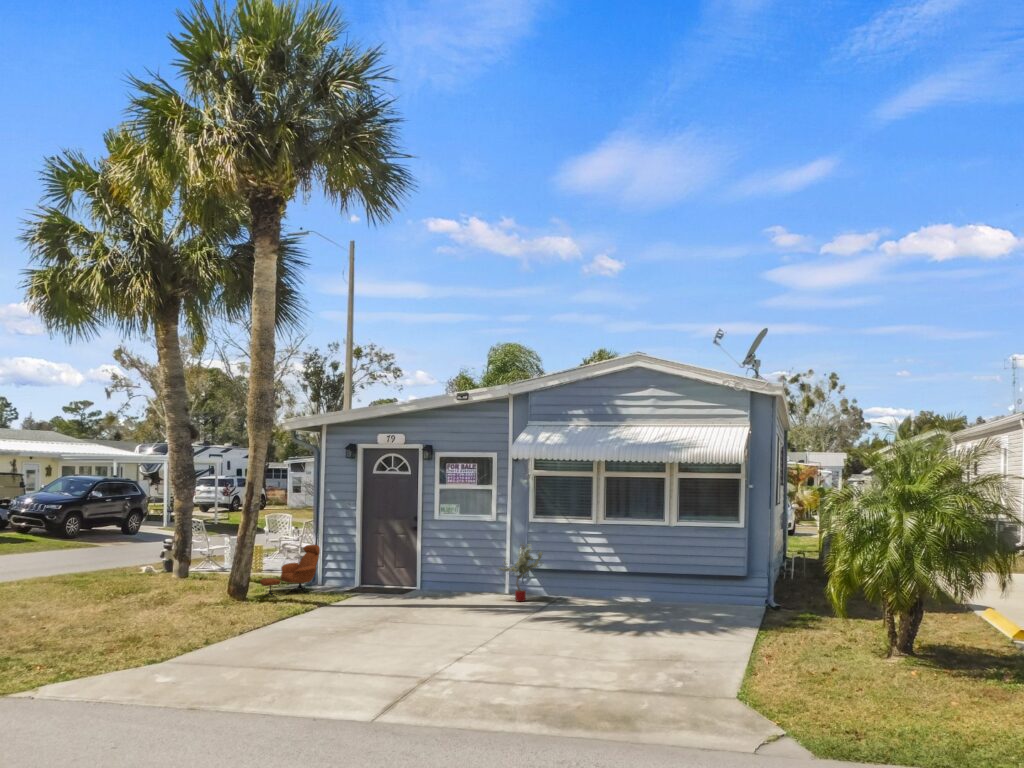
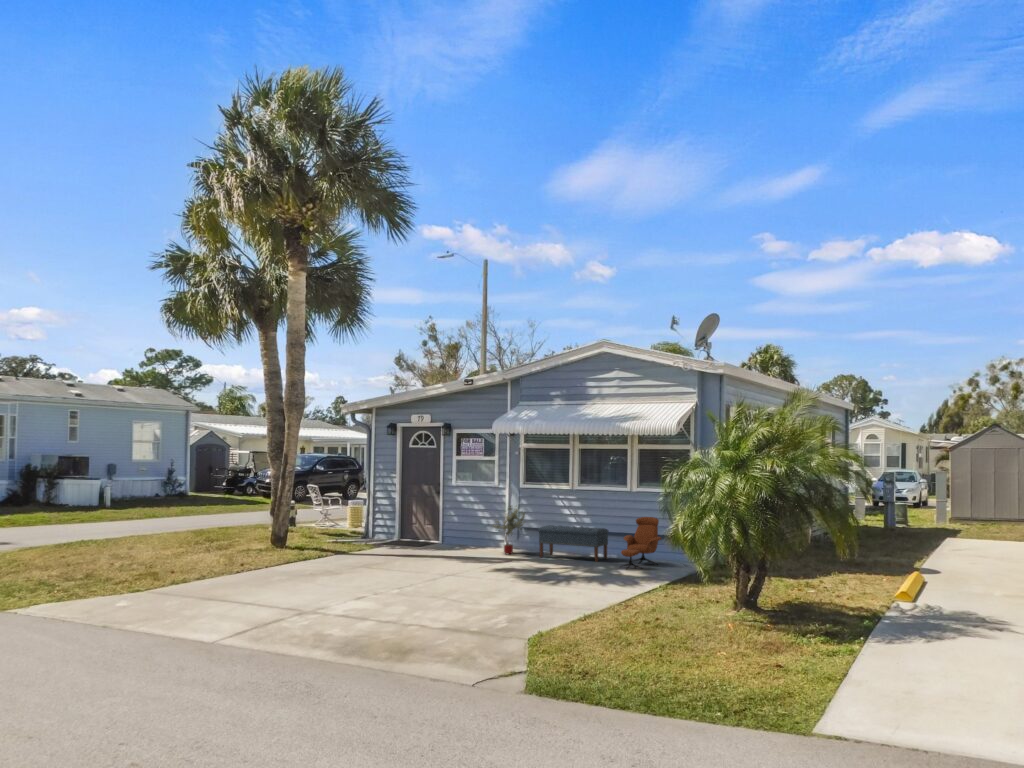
lounge chair: present [260,544,320,597] -> present [621,517,661,568]
bench: none [564,565,643,607] -> present [538,525,609,562]

